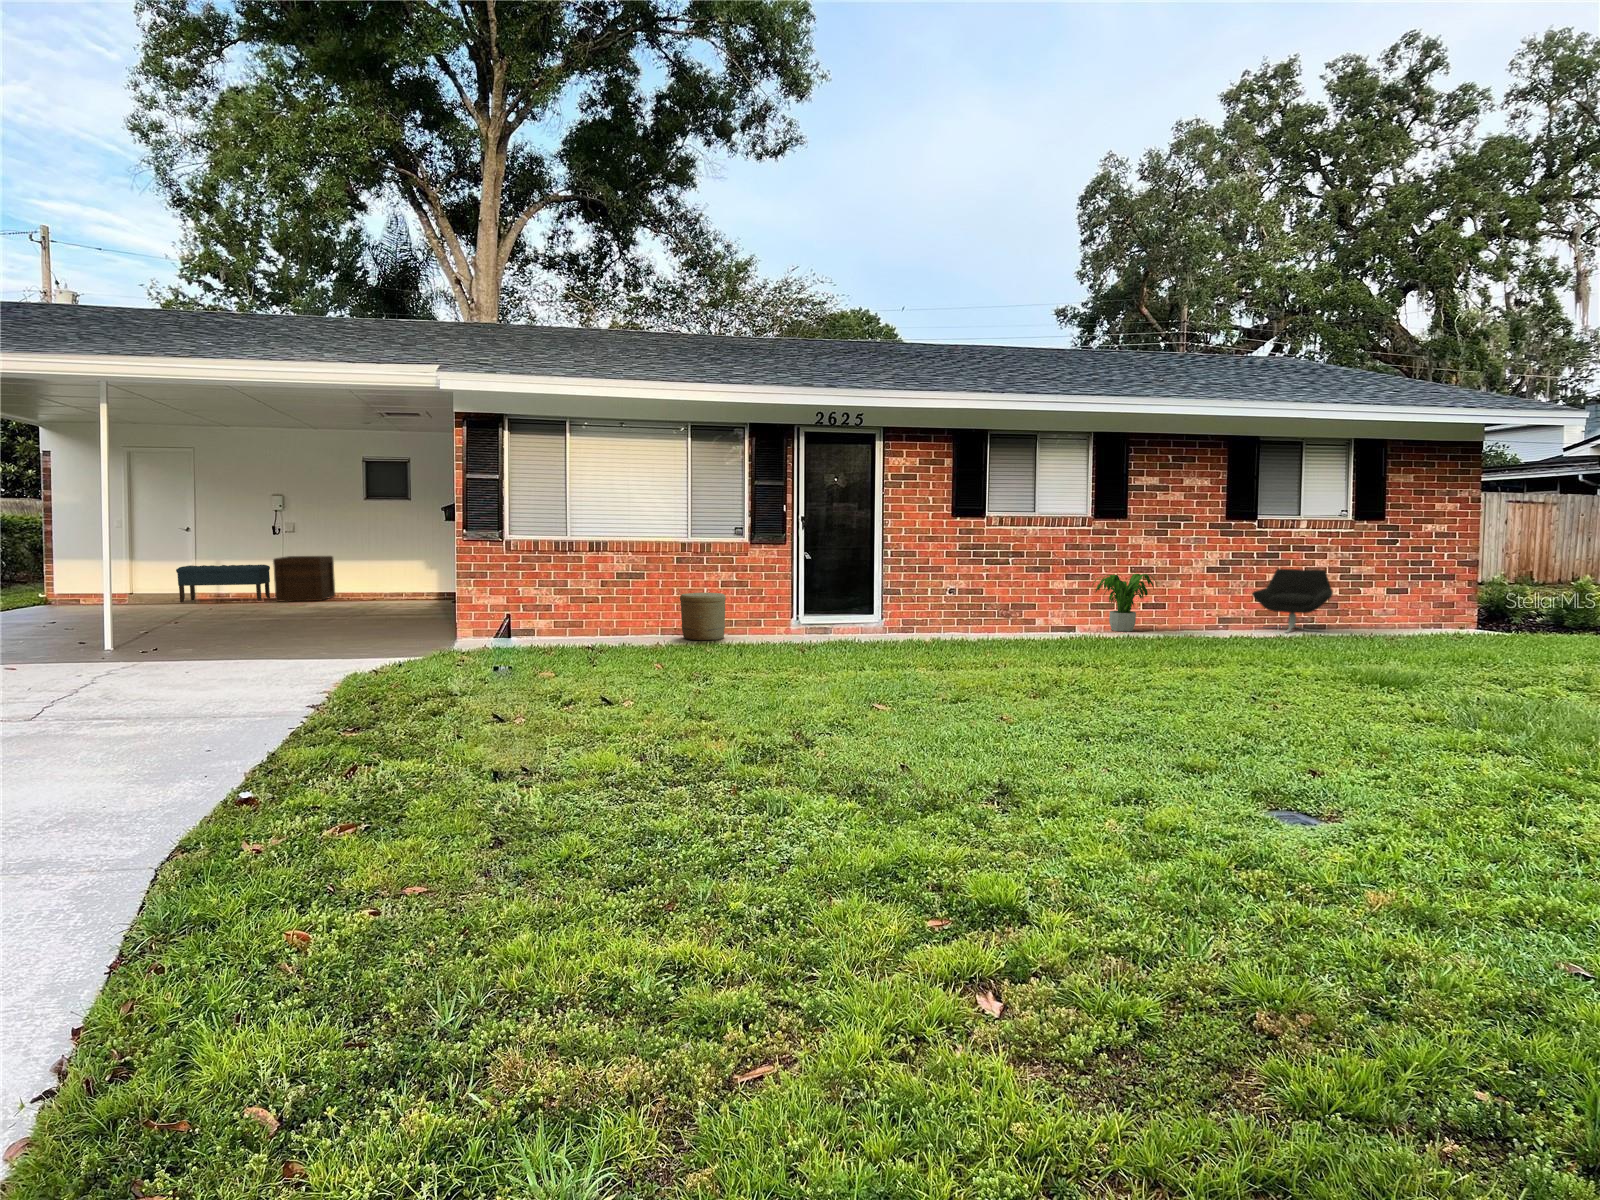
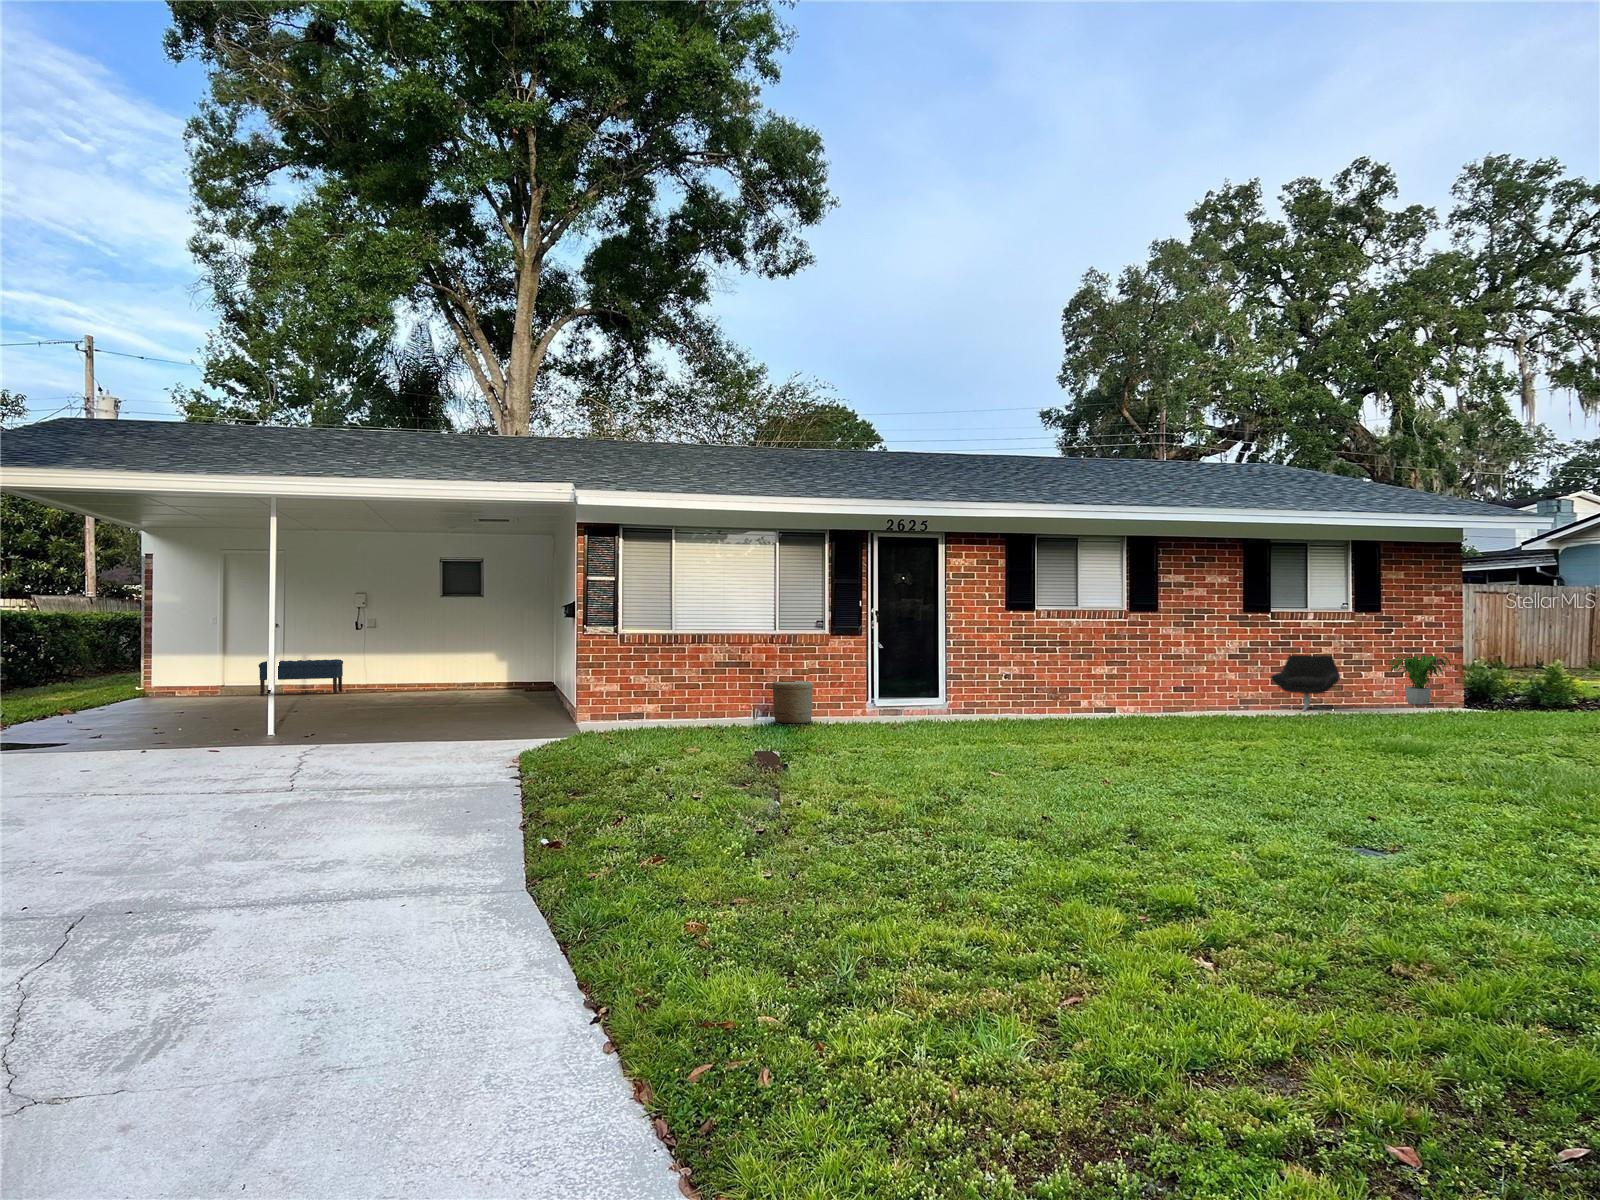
wooden crate: present [273,556,335,602] -> none [352,650,404,694]
potted plant: present [1093,574,1156,632] -> present [1389,656,1451,705]

